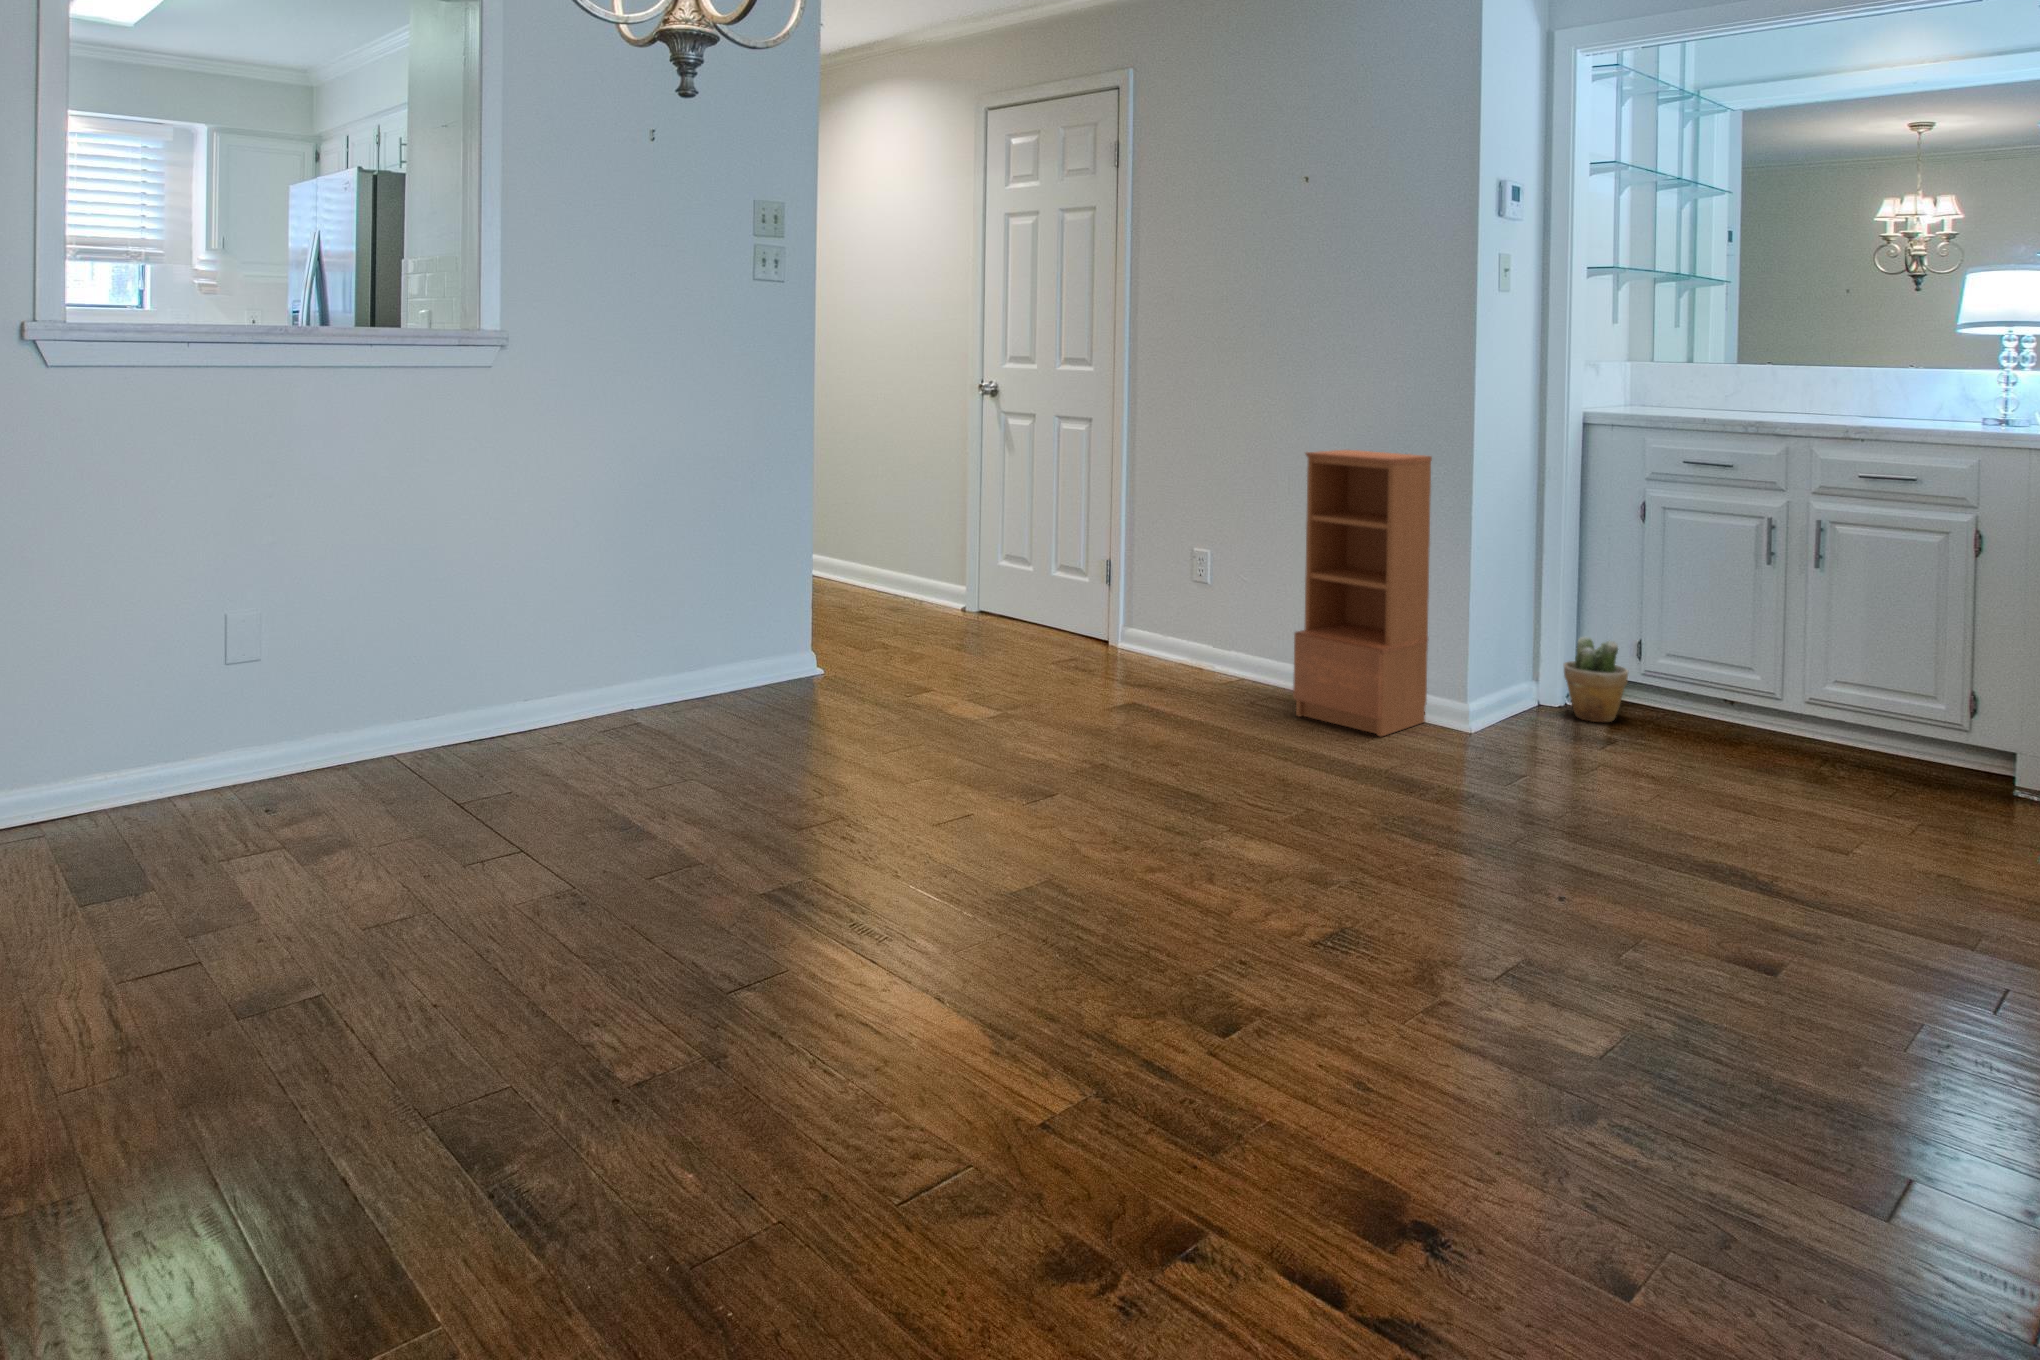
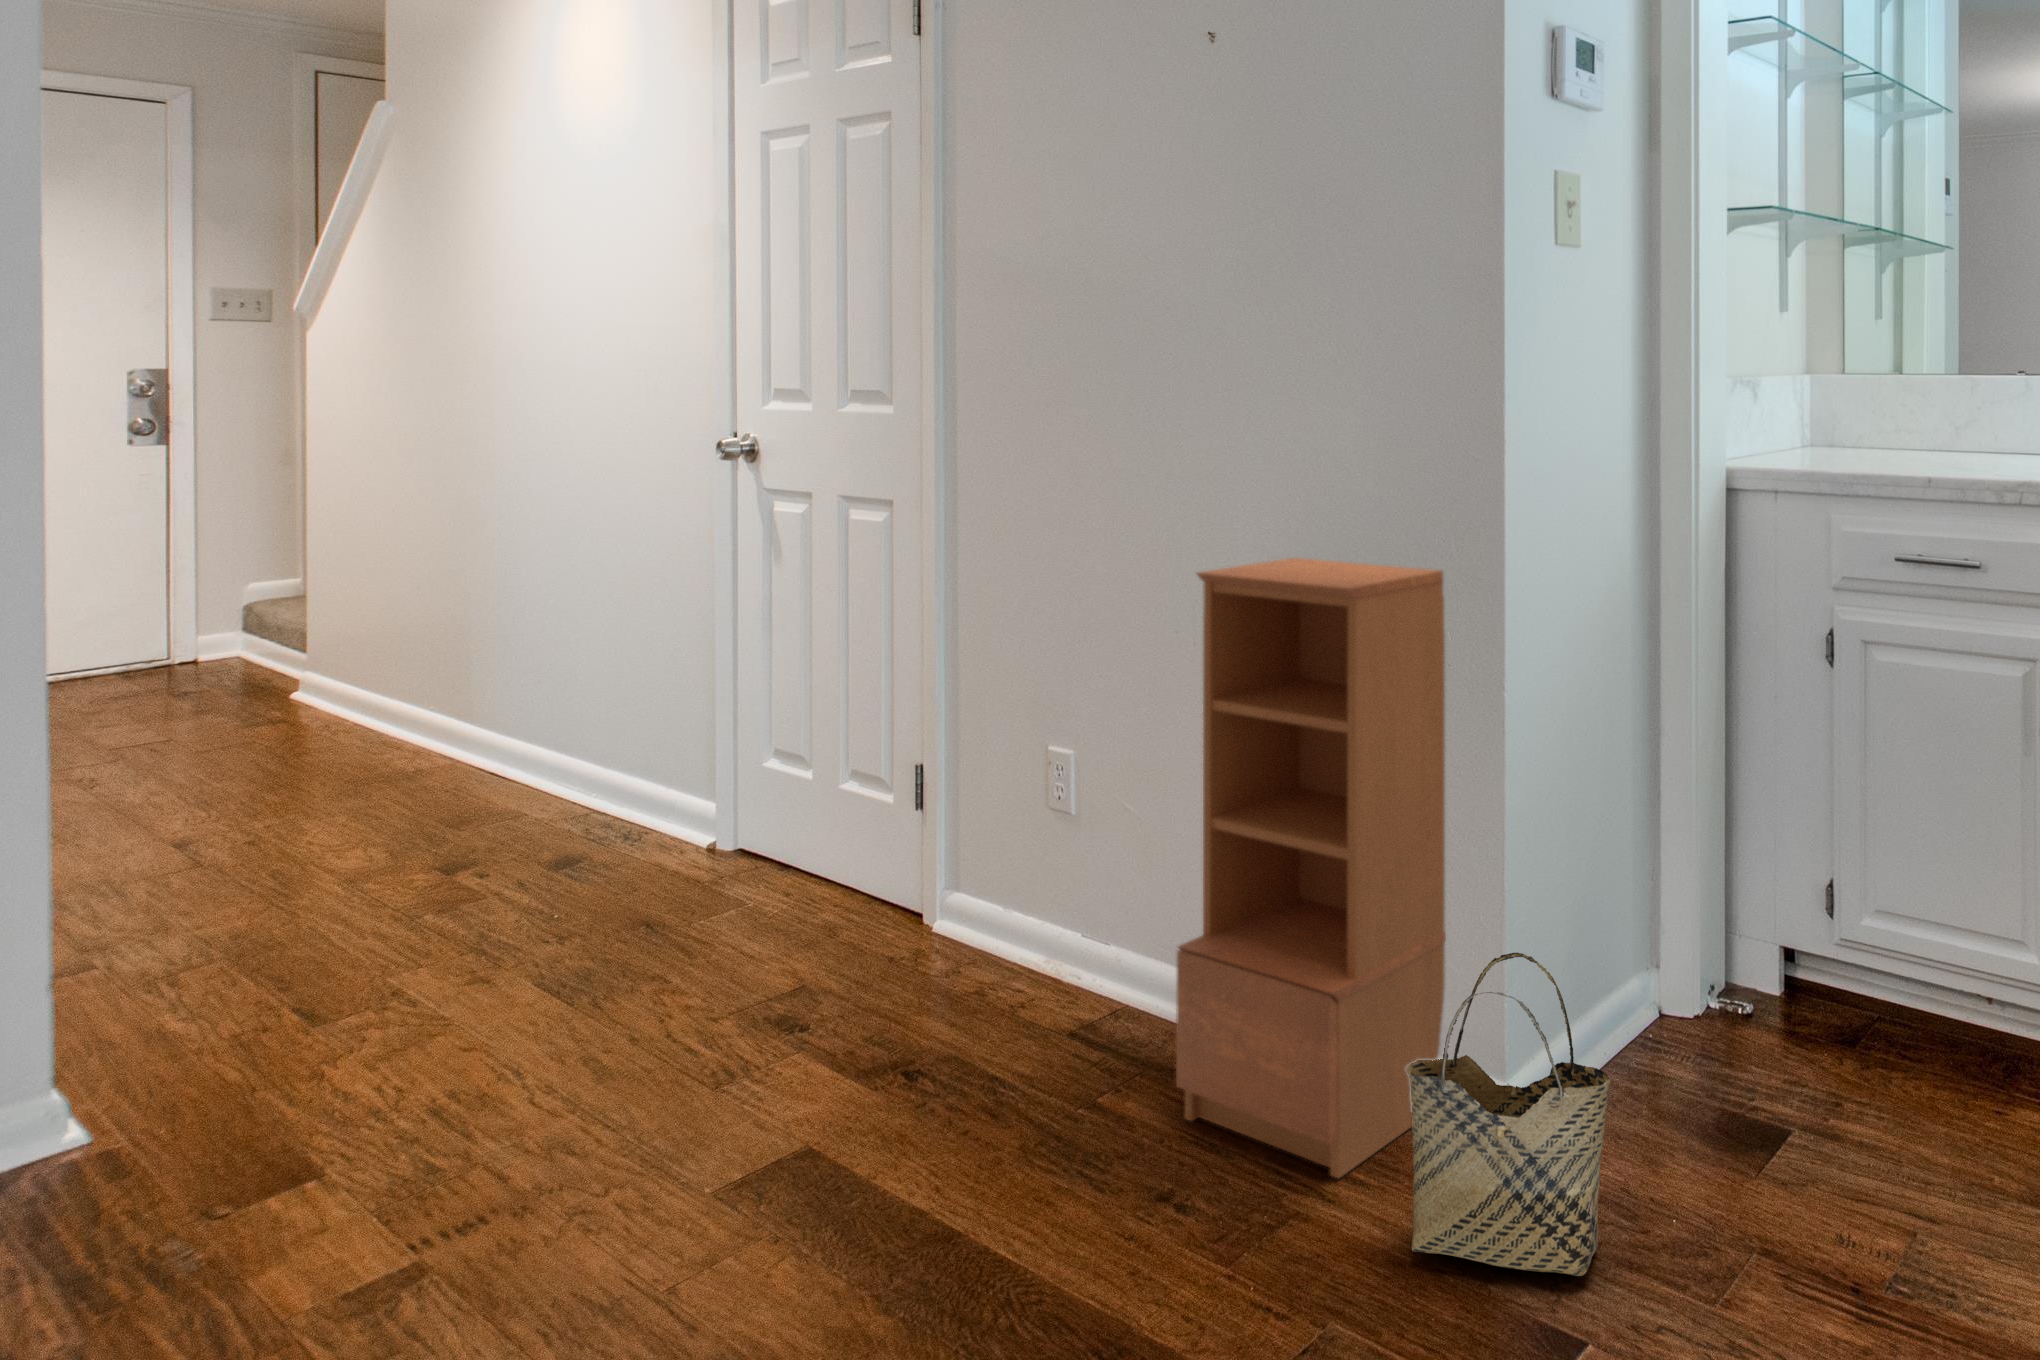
woven basket: none [1422,630,1522,766] -> present [1406,953,1610,1276]
potted plant: present [1564,636,1628,722] -> none [1702,889,1814,1058]

